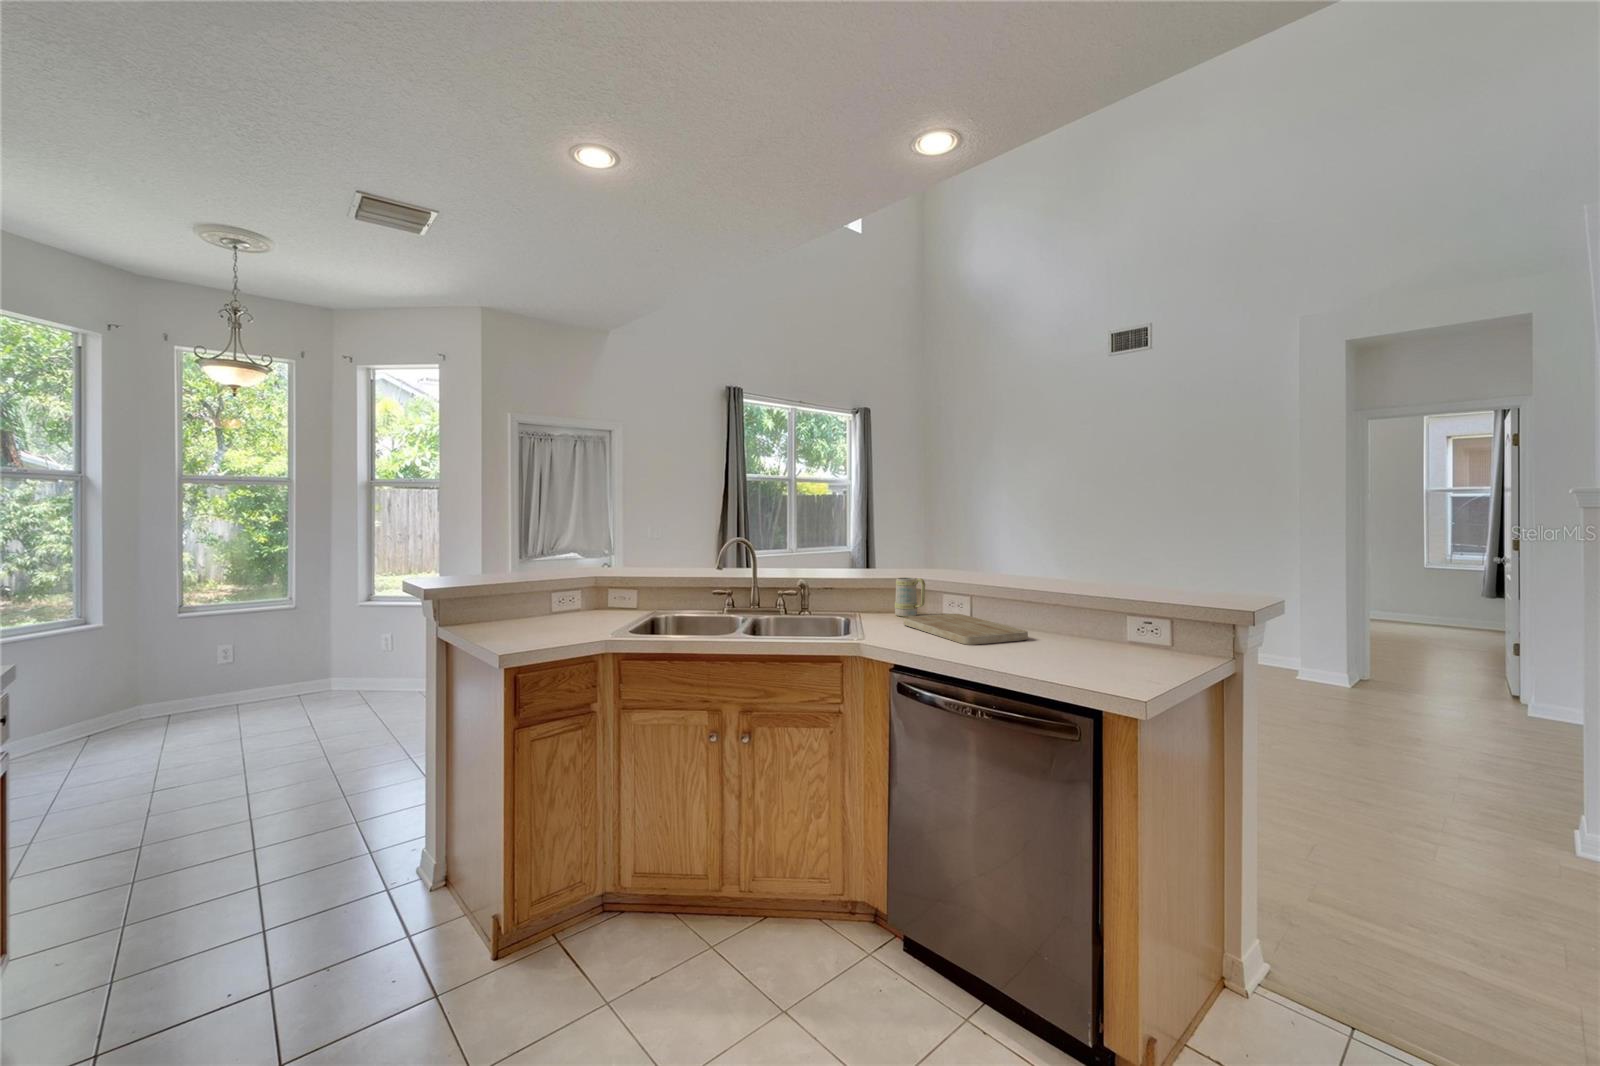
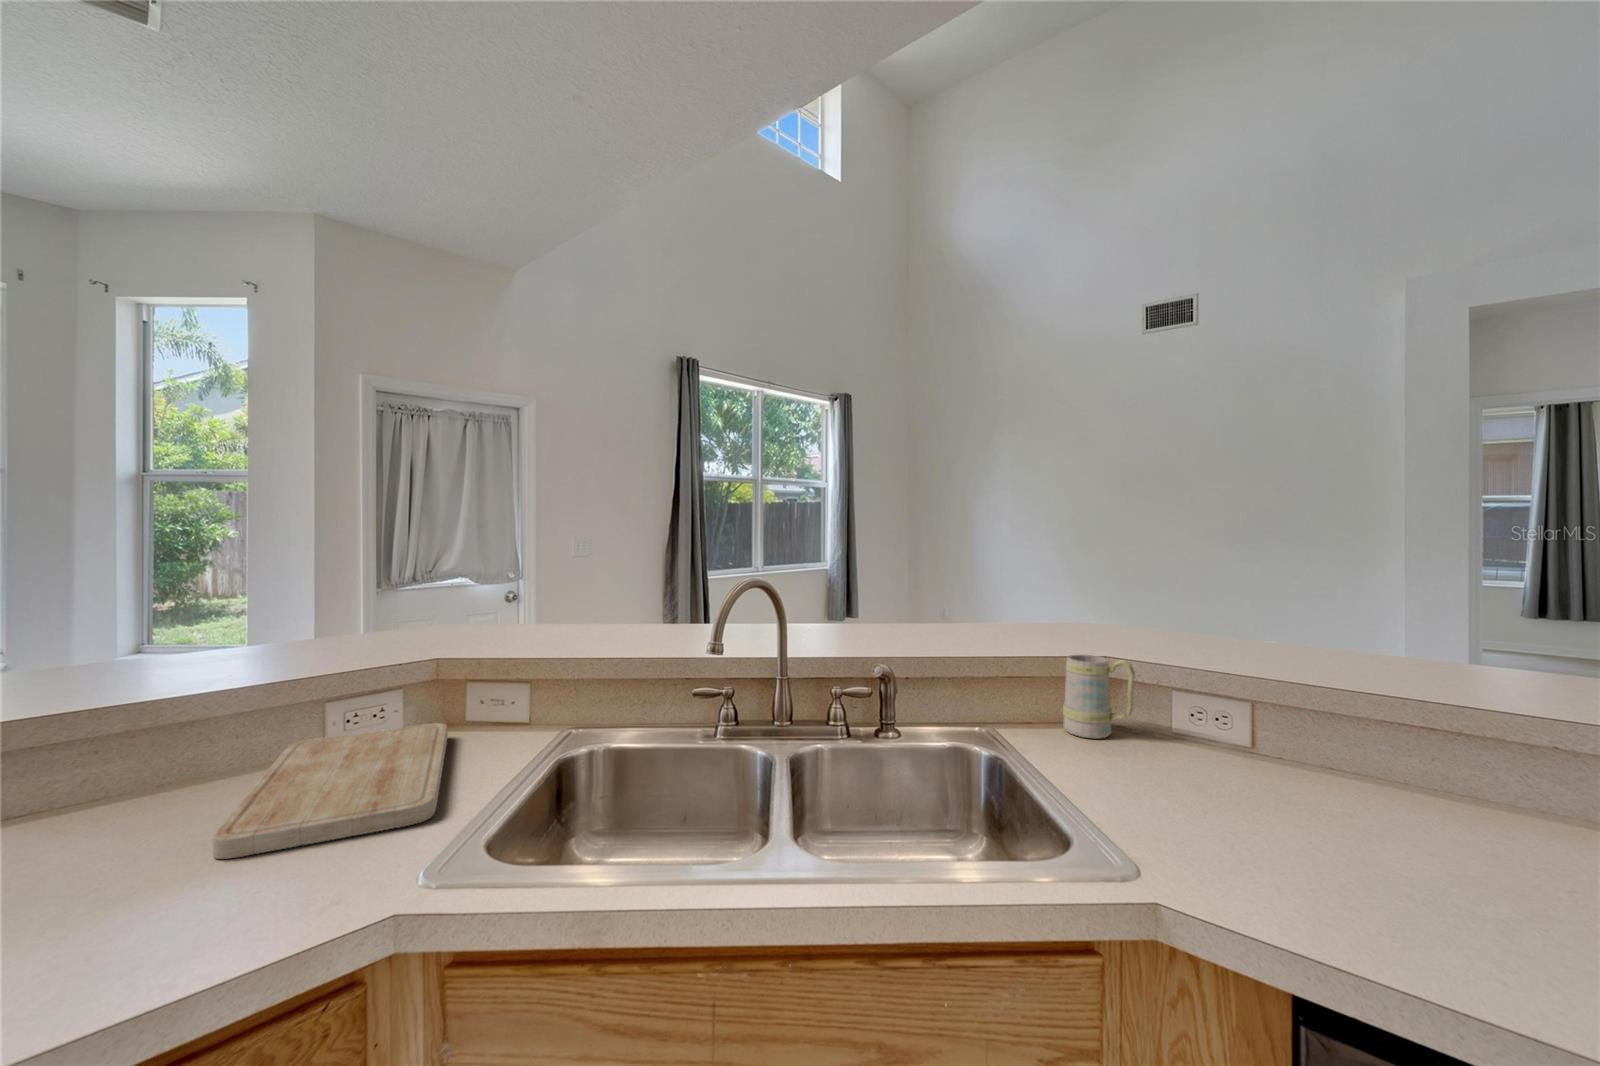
cutting board: present [903,614,1028,645] -> present [212,723,448,859]

